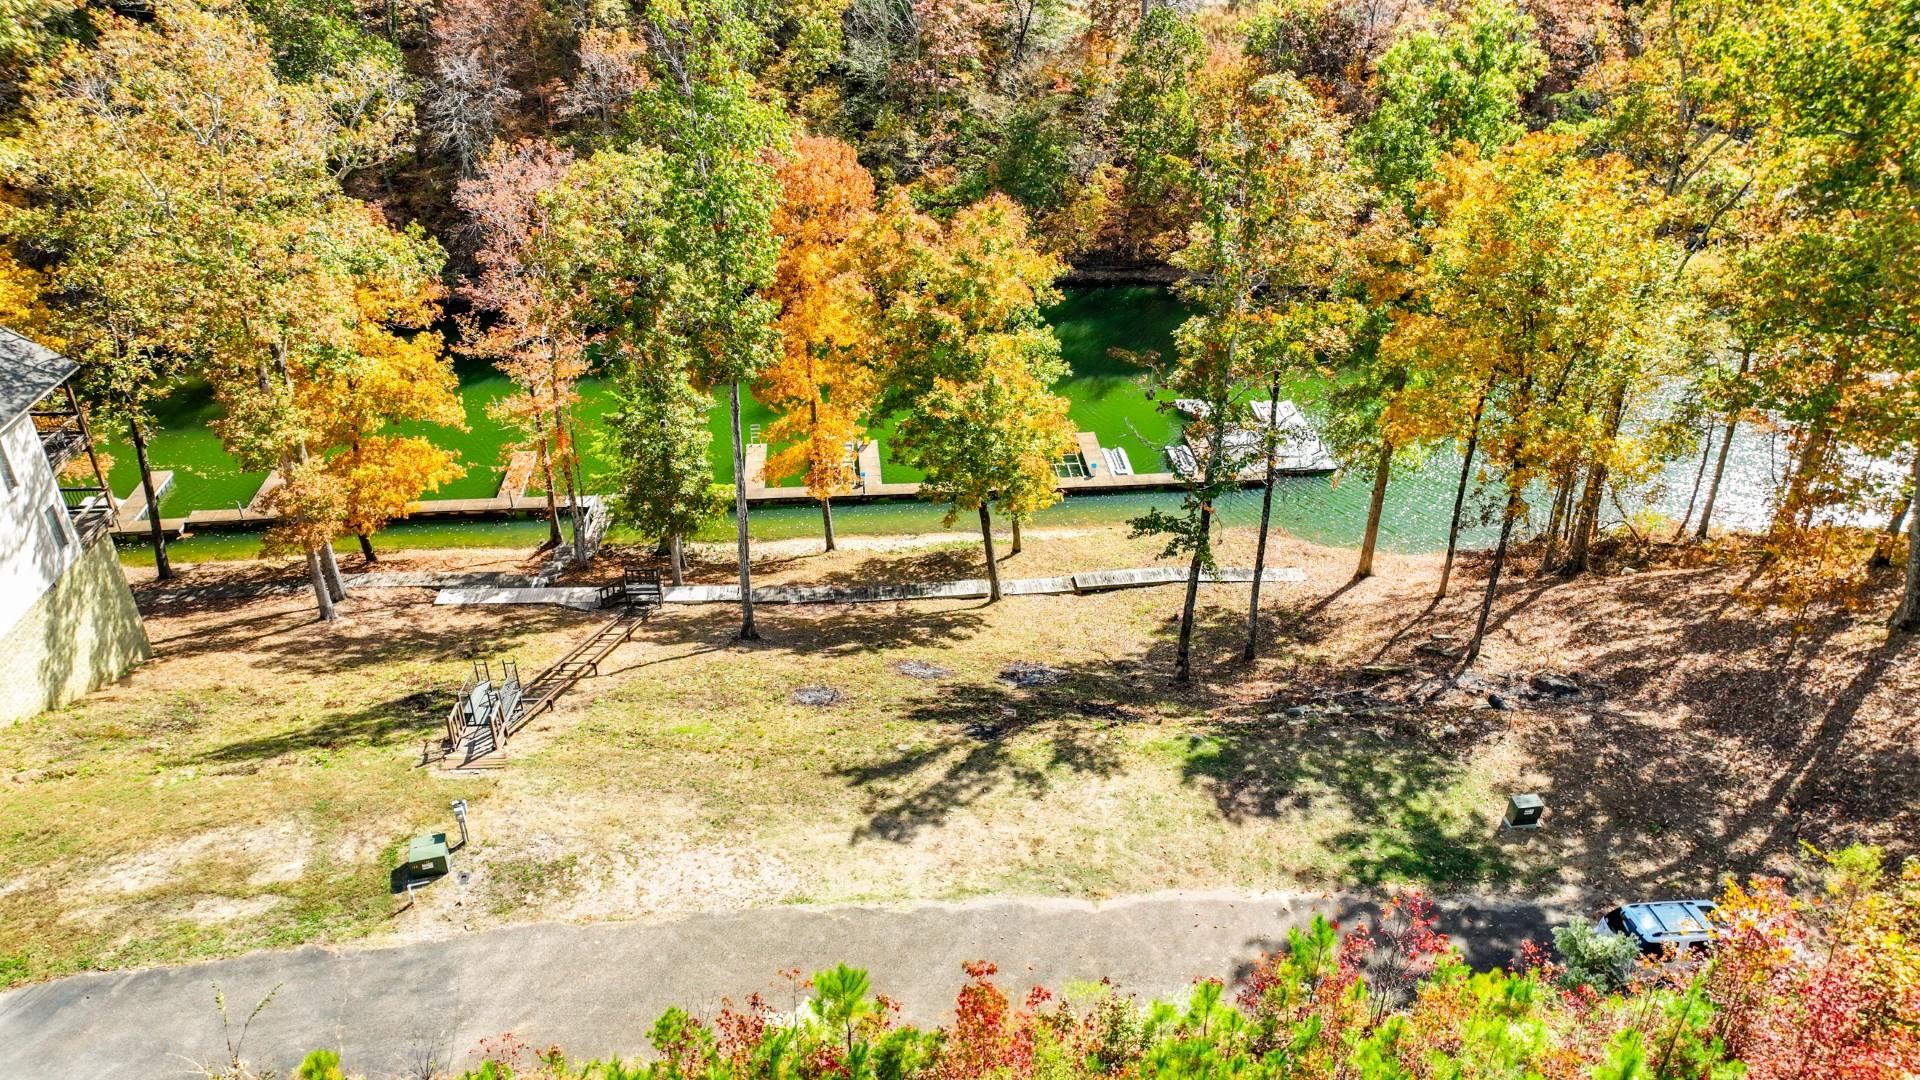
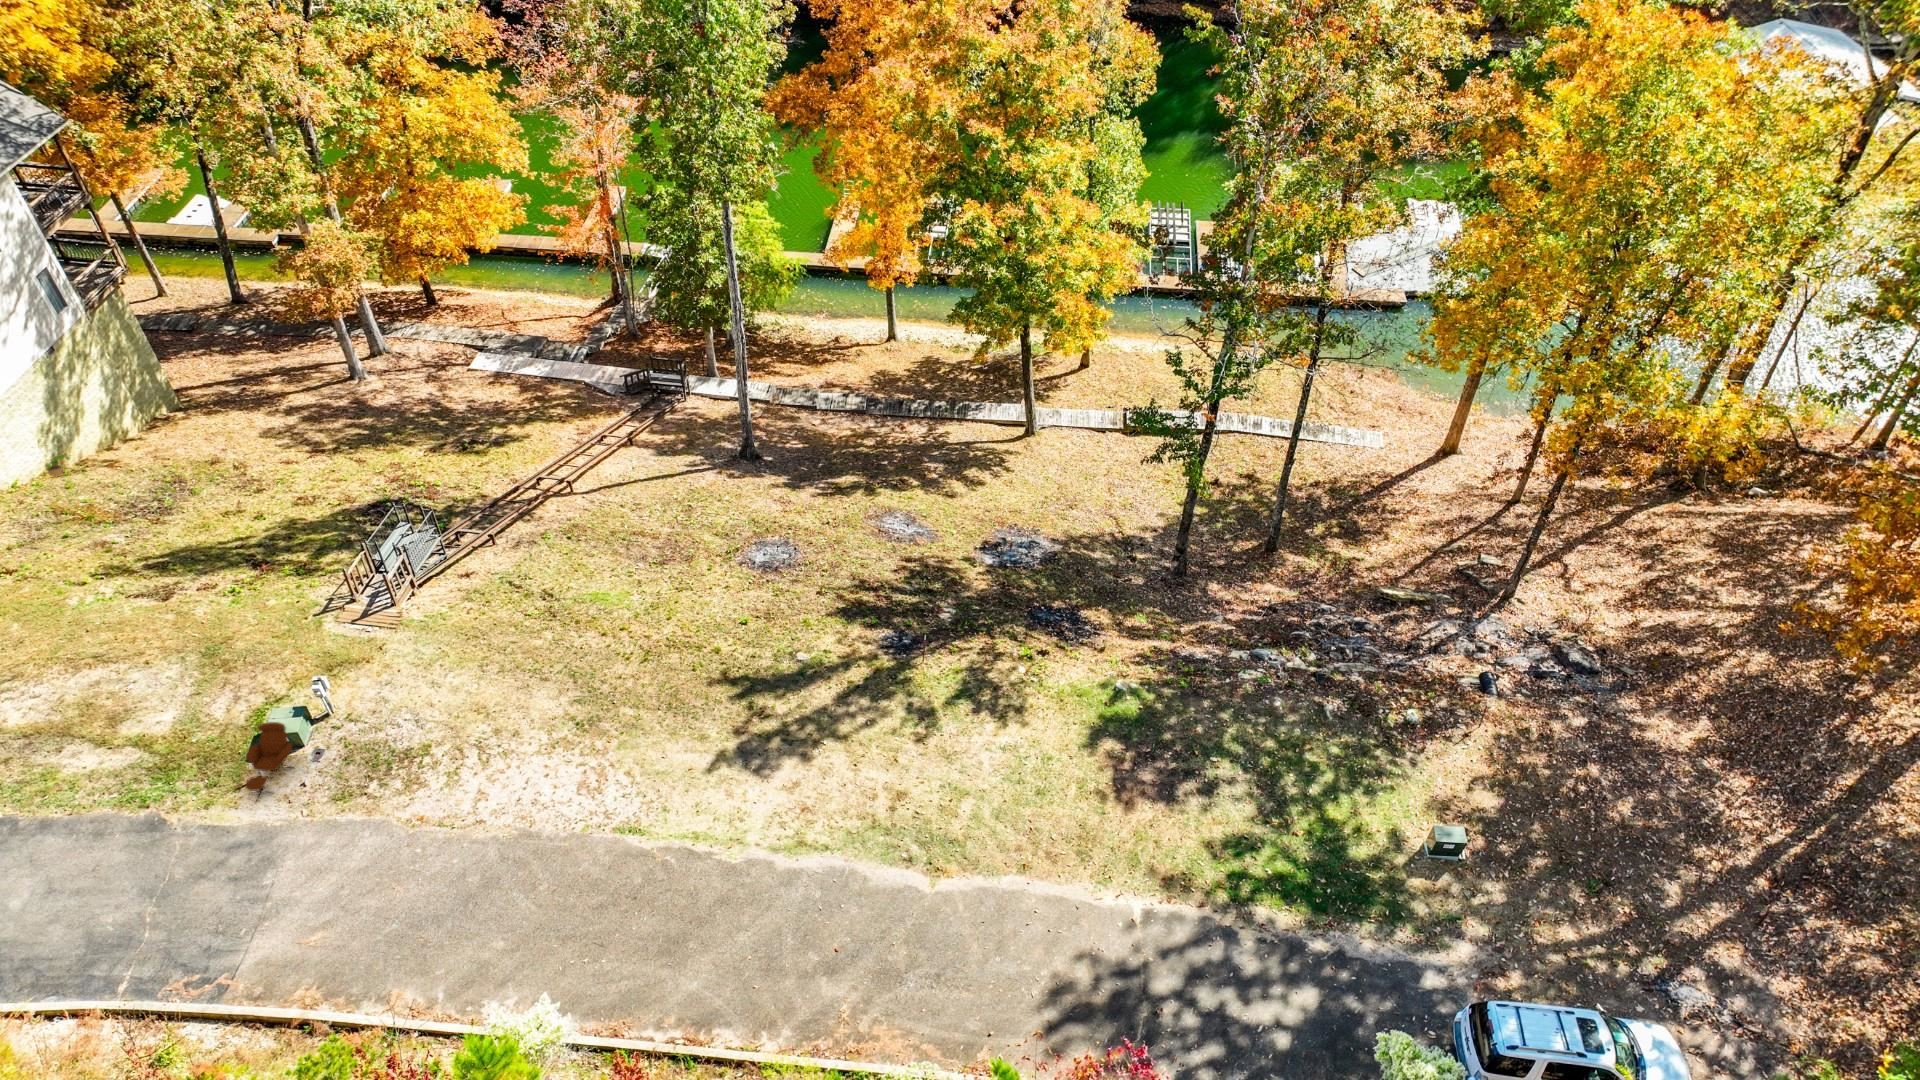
lounge chair: none [415,830,459,909] -> present [245,722,292,795]

